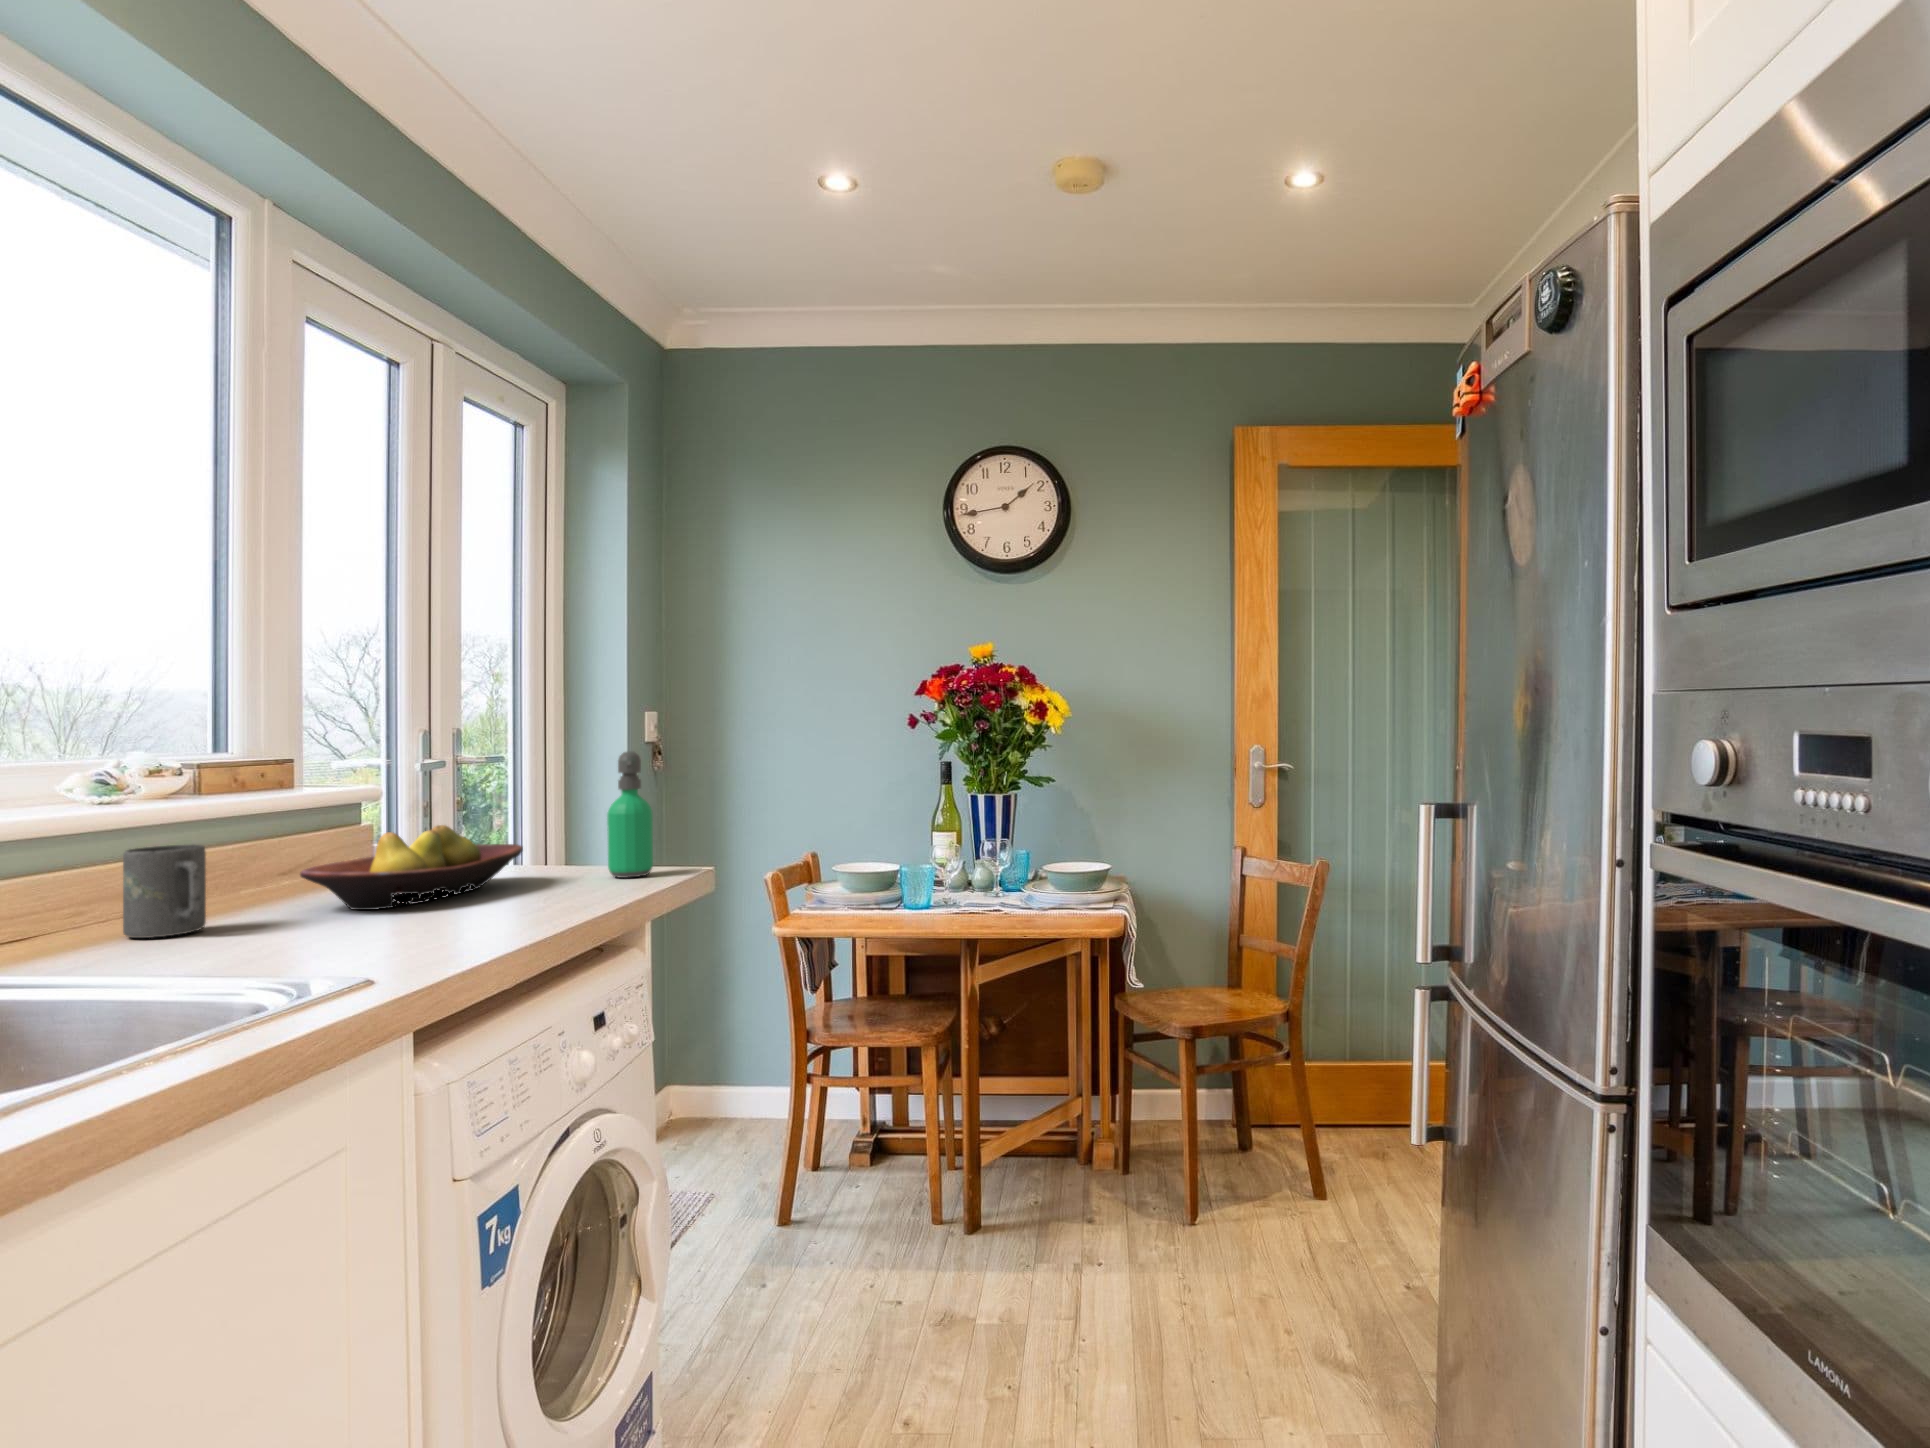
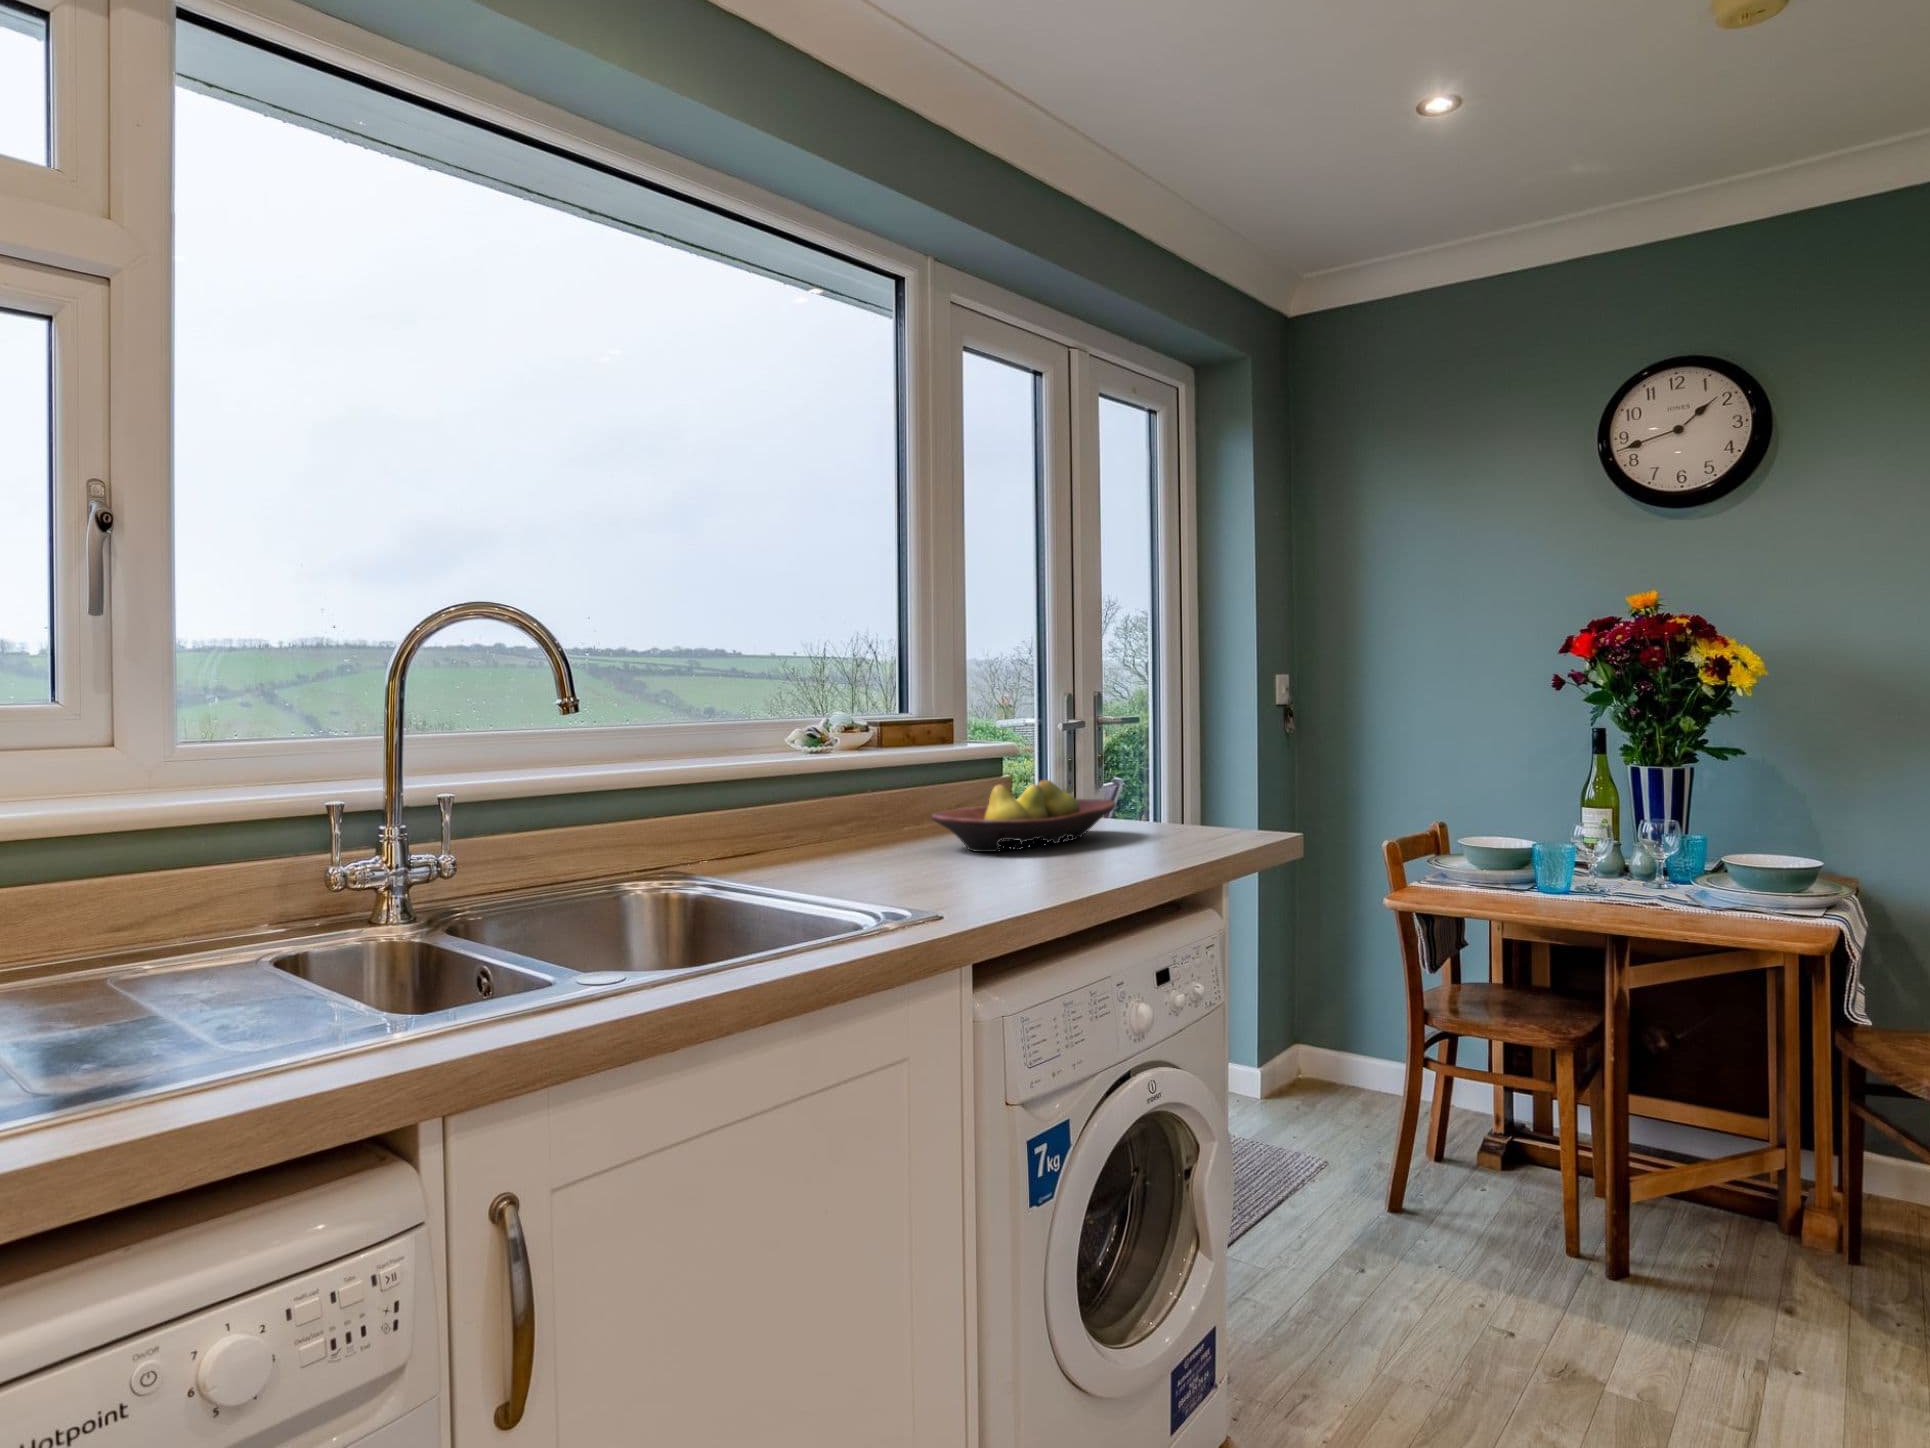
soap dispenser: present [607,751,653,878] -> none [1191,715,1235,839]
mug: present [123,844,206,938] -> none [805,787,860,861]

